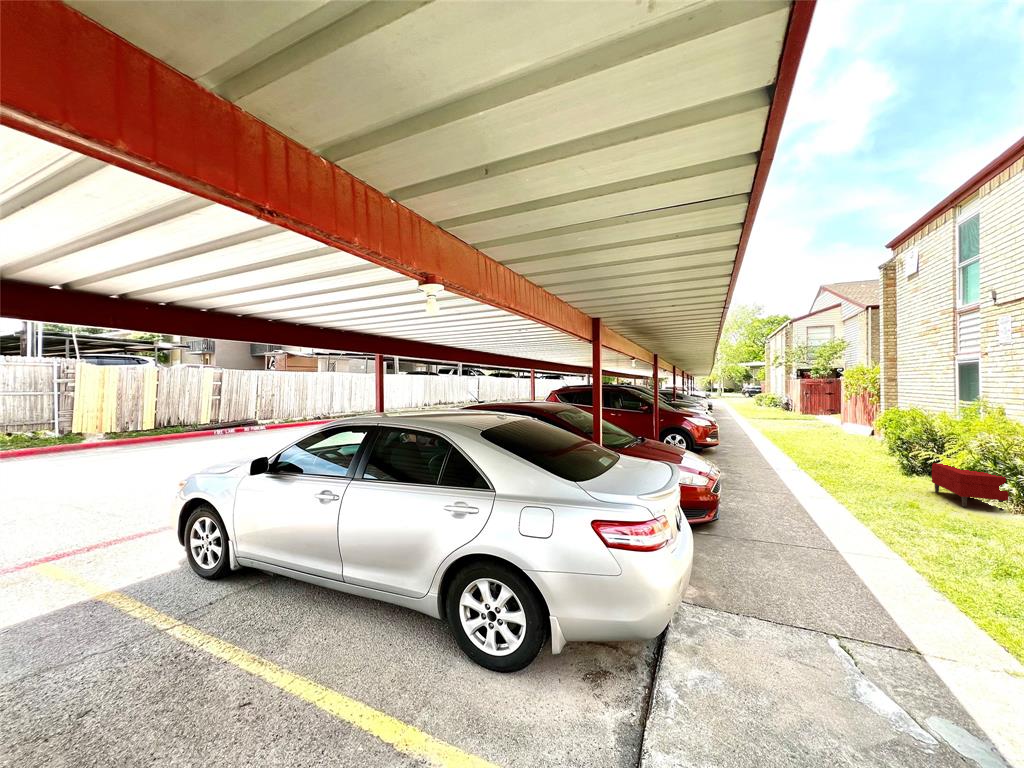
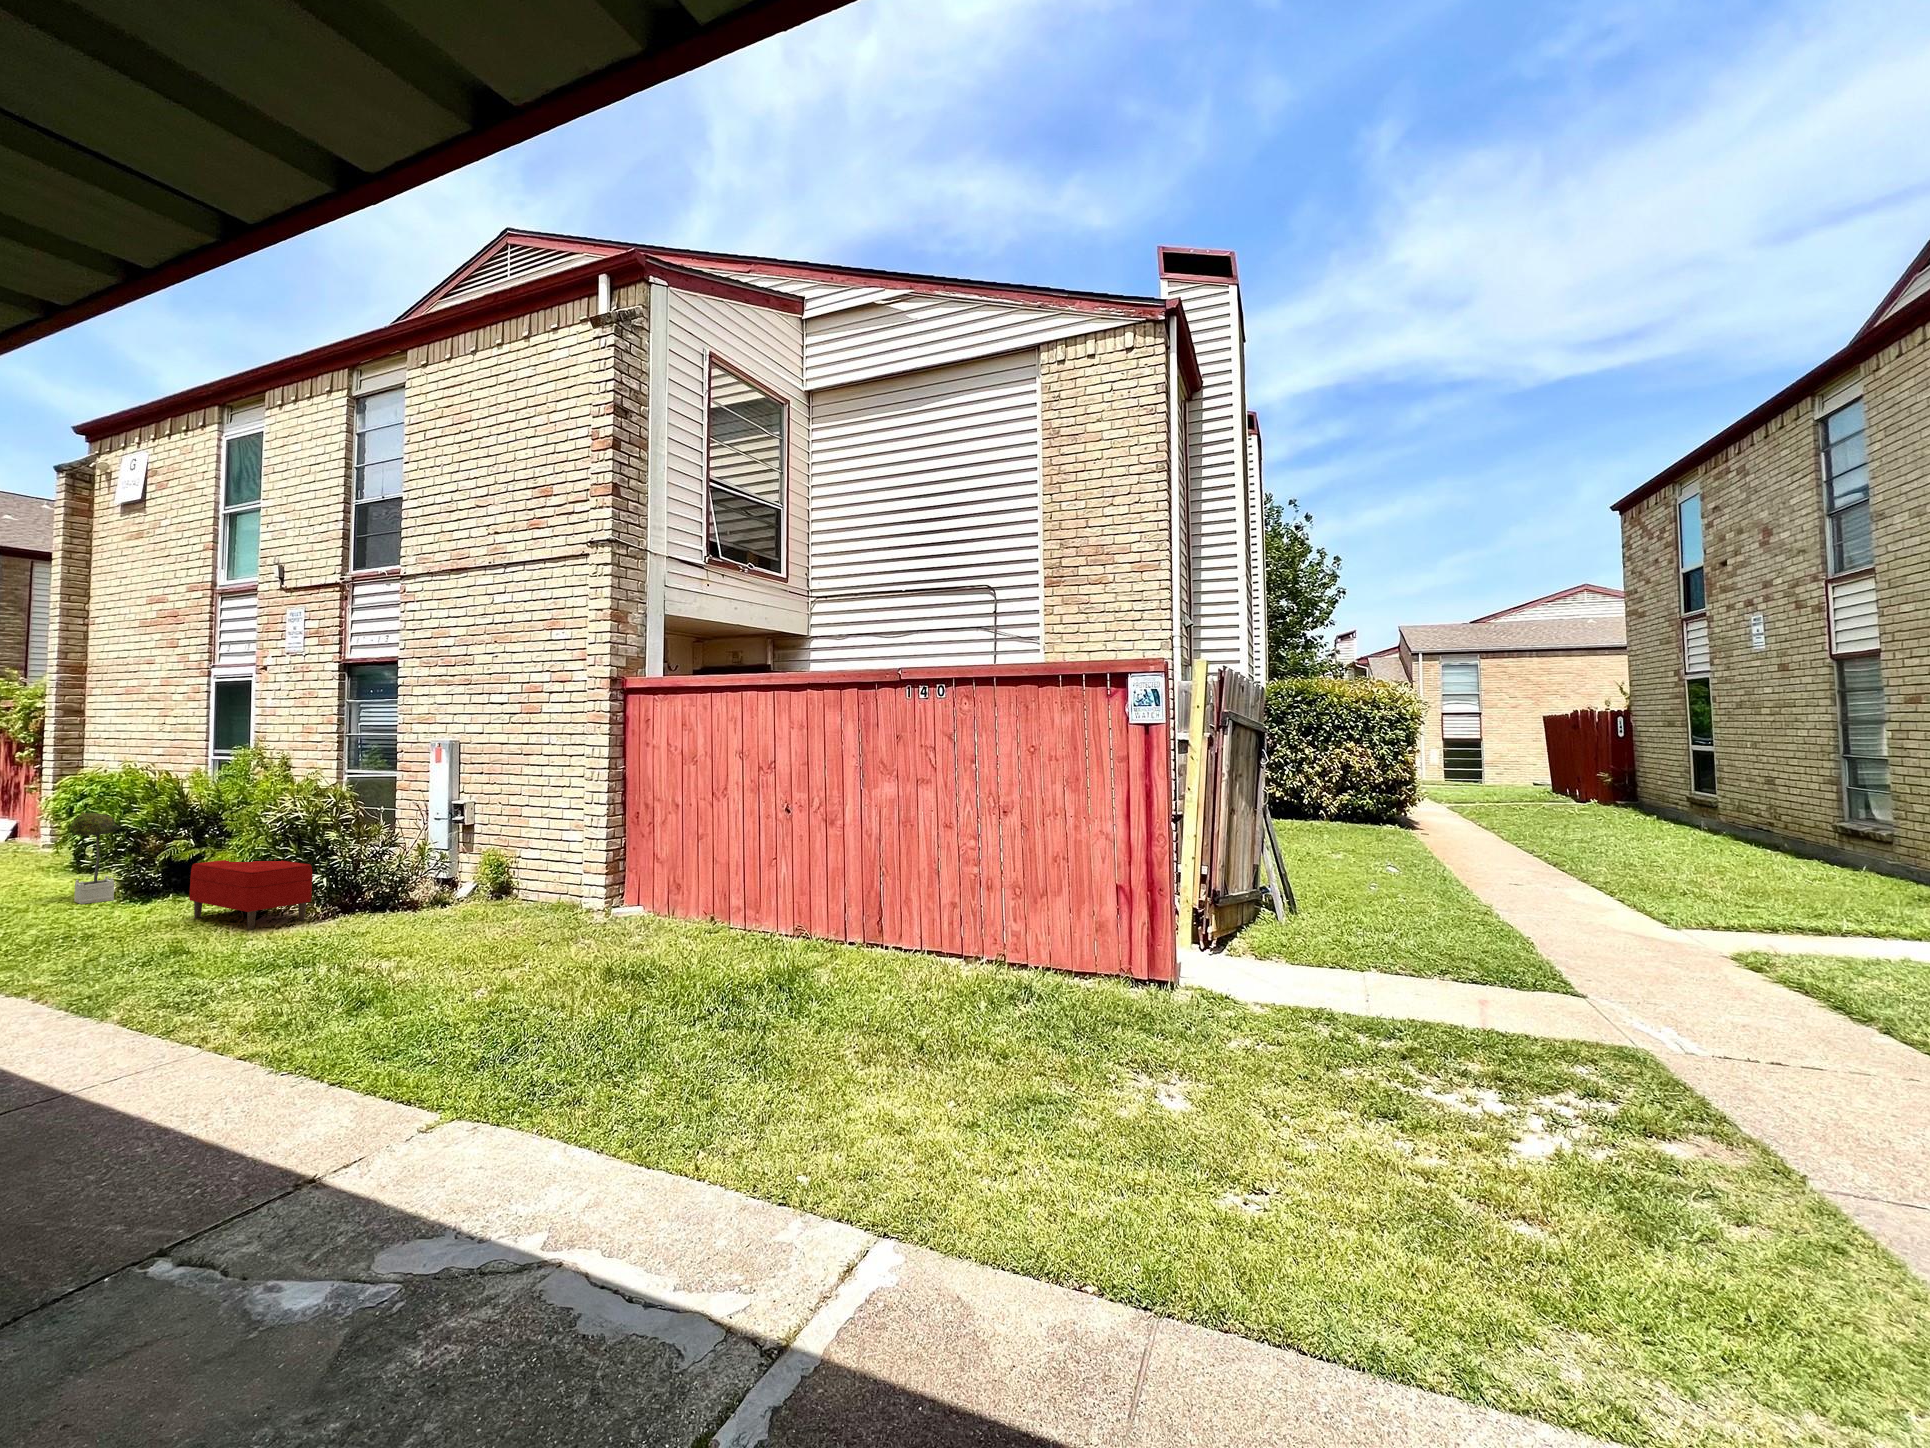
potted tree: none [878,429,902,473] -> present [69,812,122,904]

